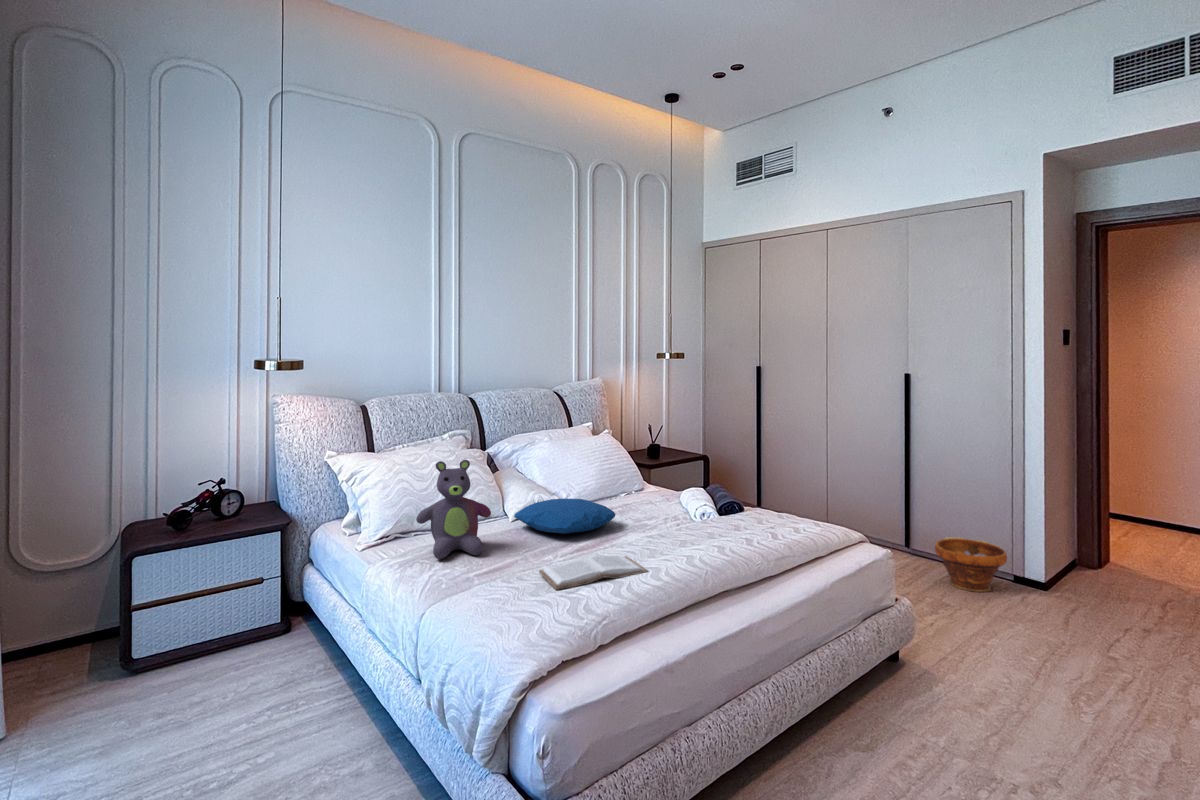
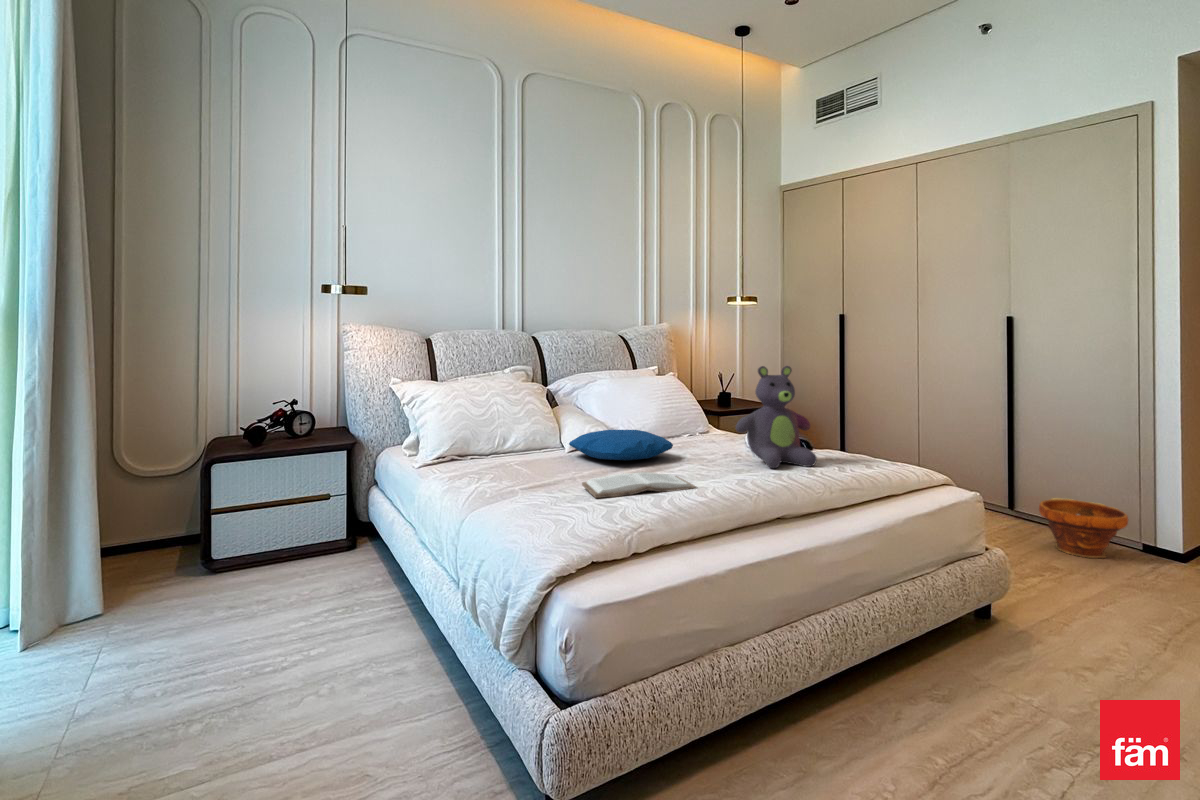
stuffed bear: present [416,460,491,559] -> present [736,366,817,468]

